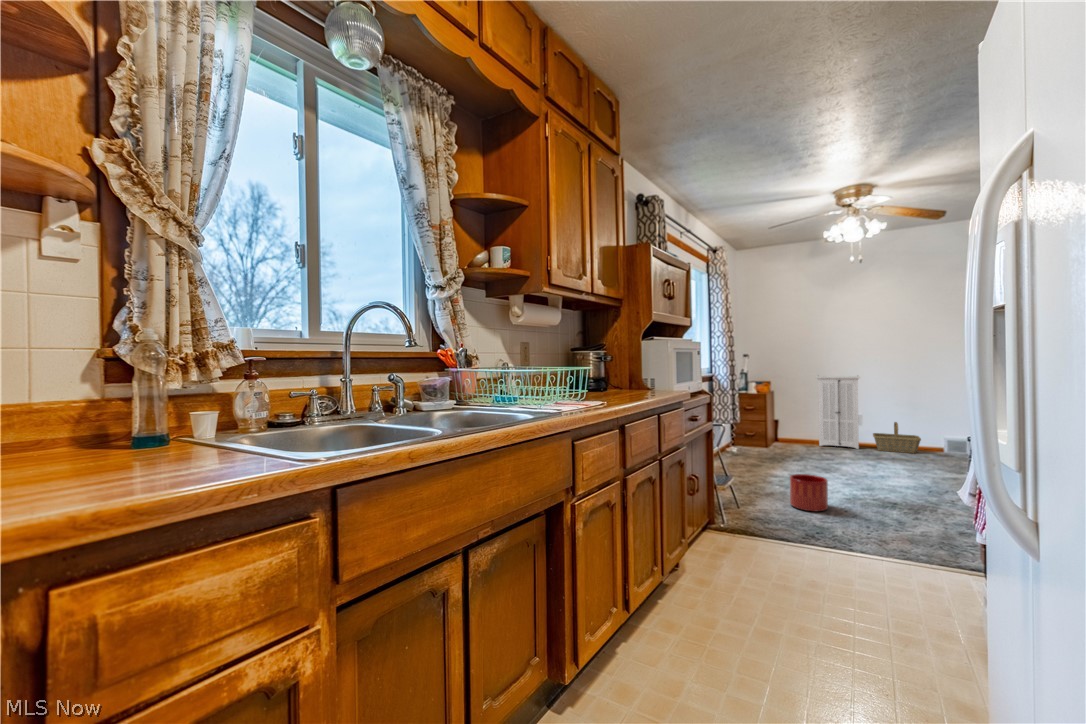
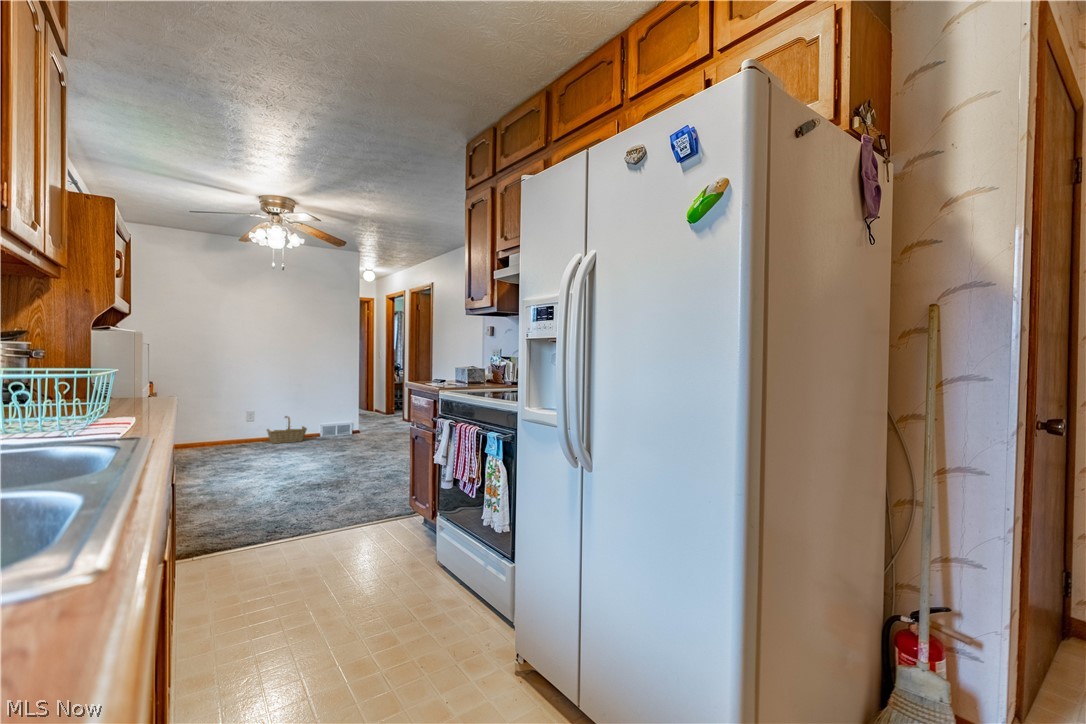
storage cabinet: present [816,376,860,449] -> none [212,374,259,449]
planter: present [790,474,828,511] -> none [230,474,270,512]

